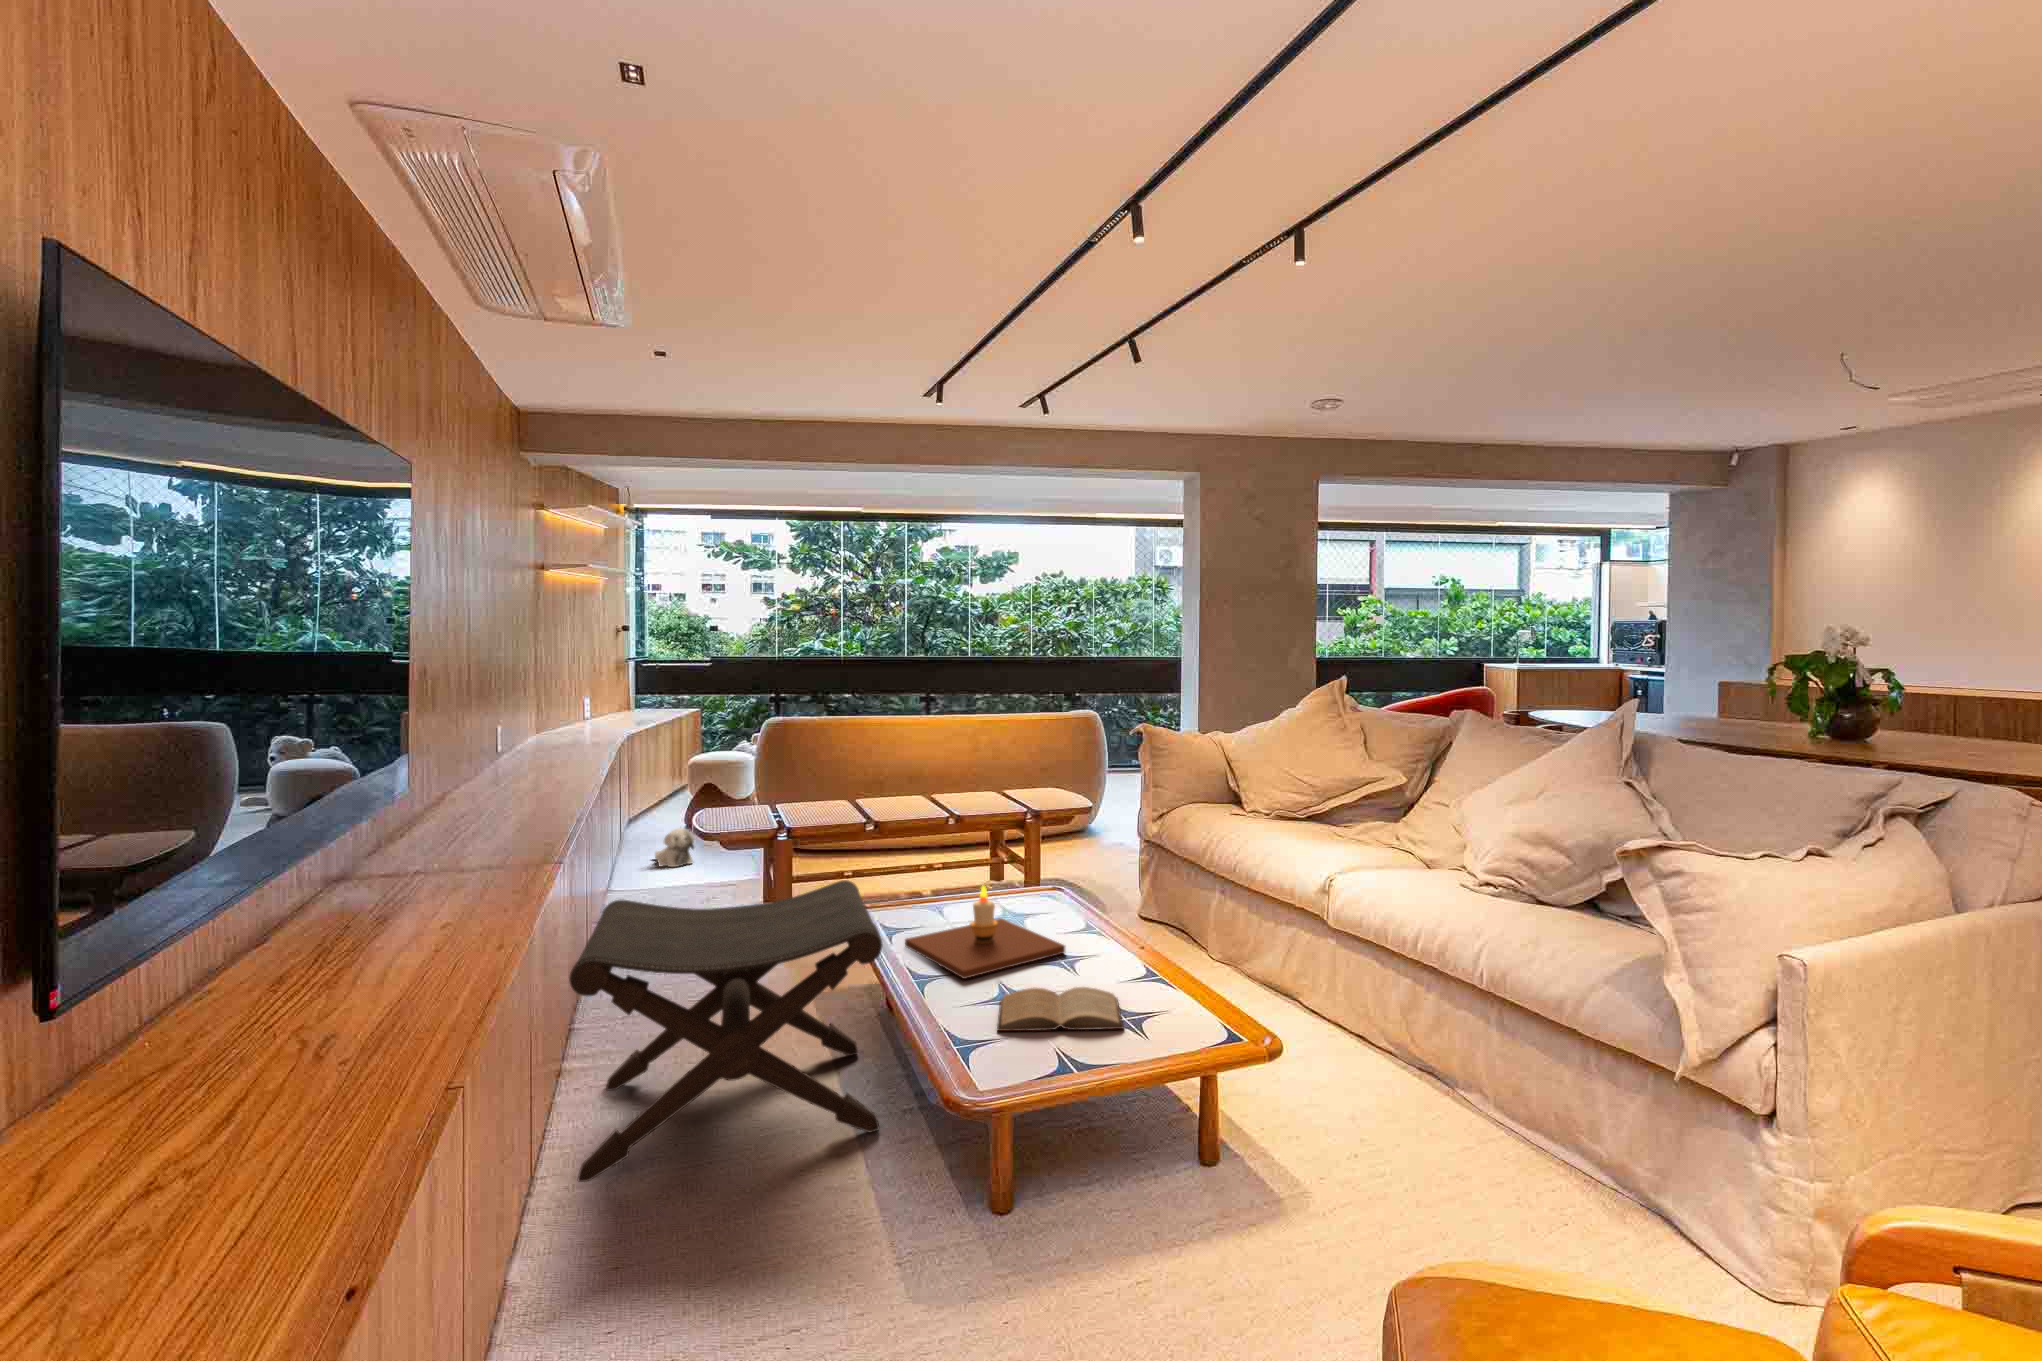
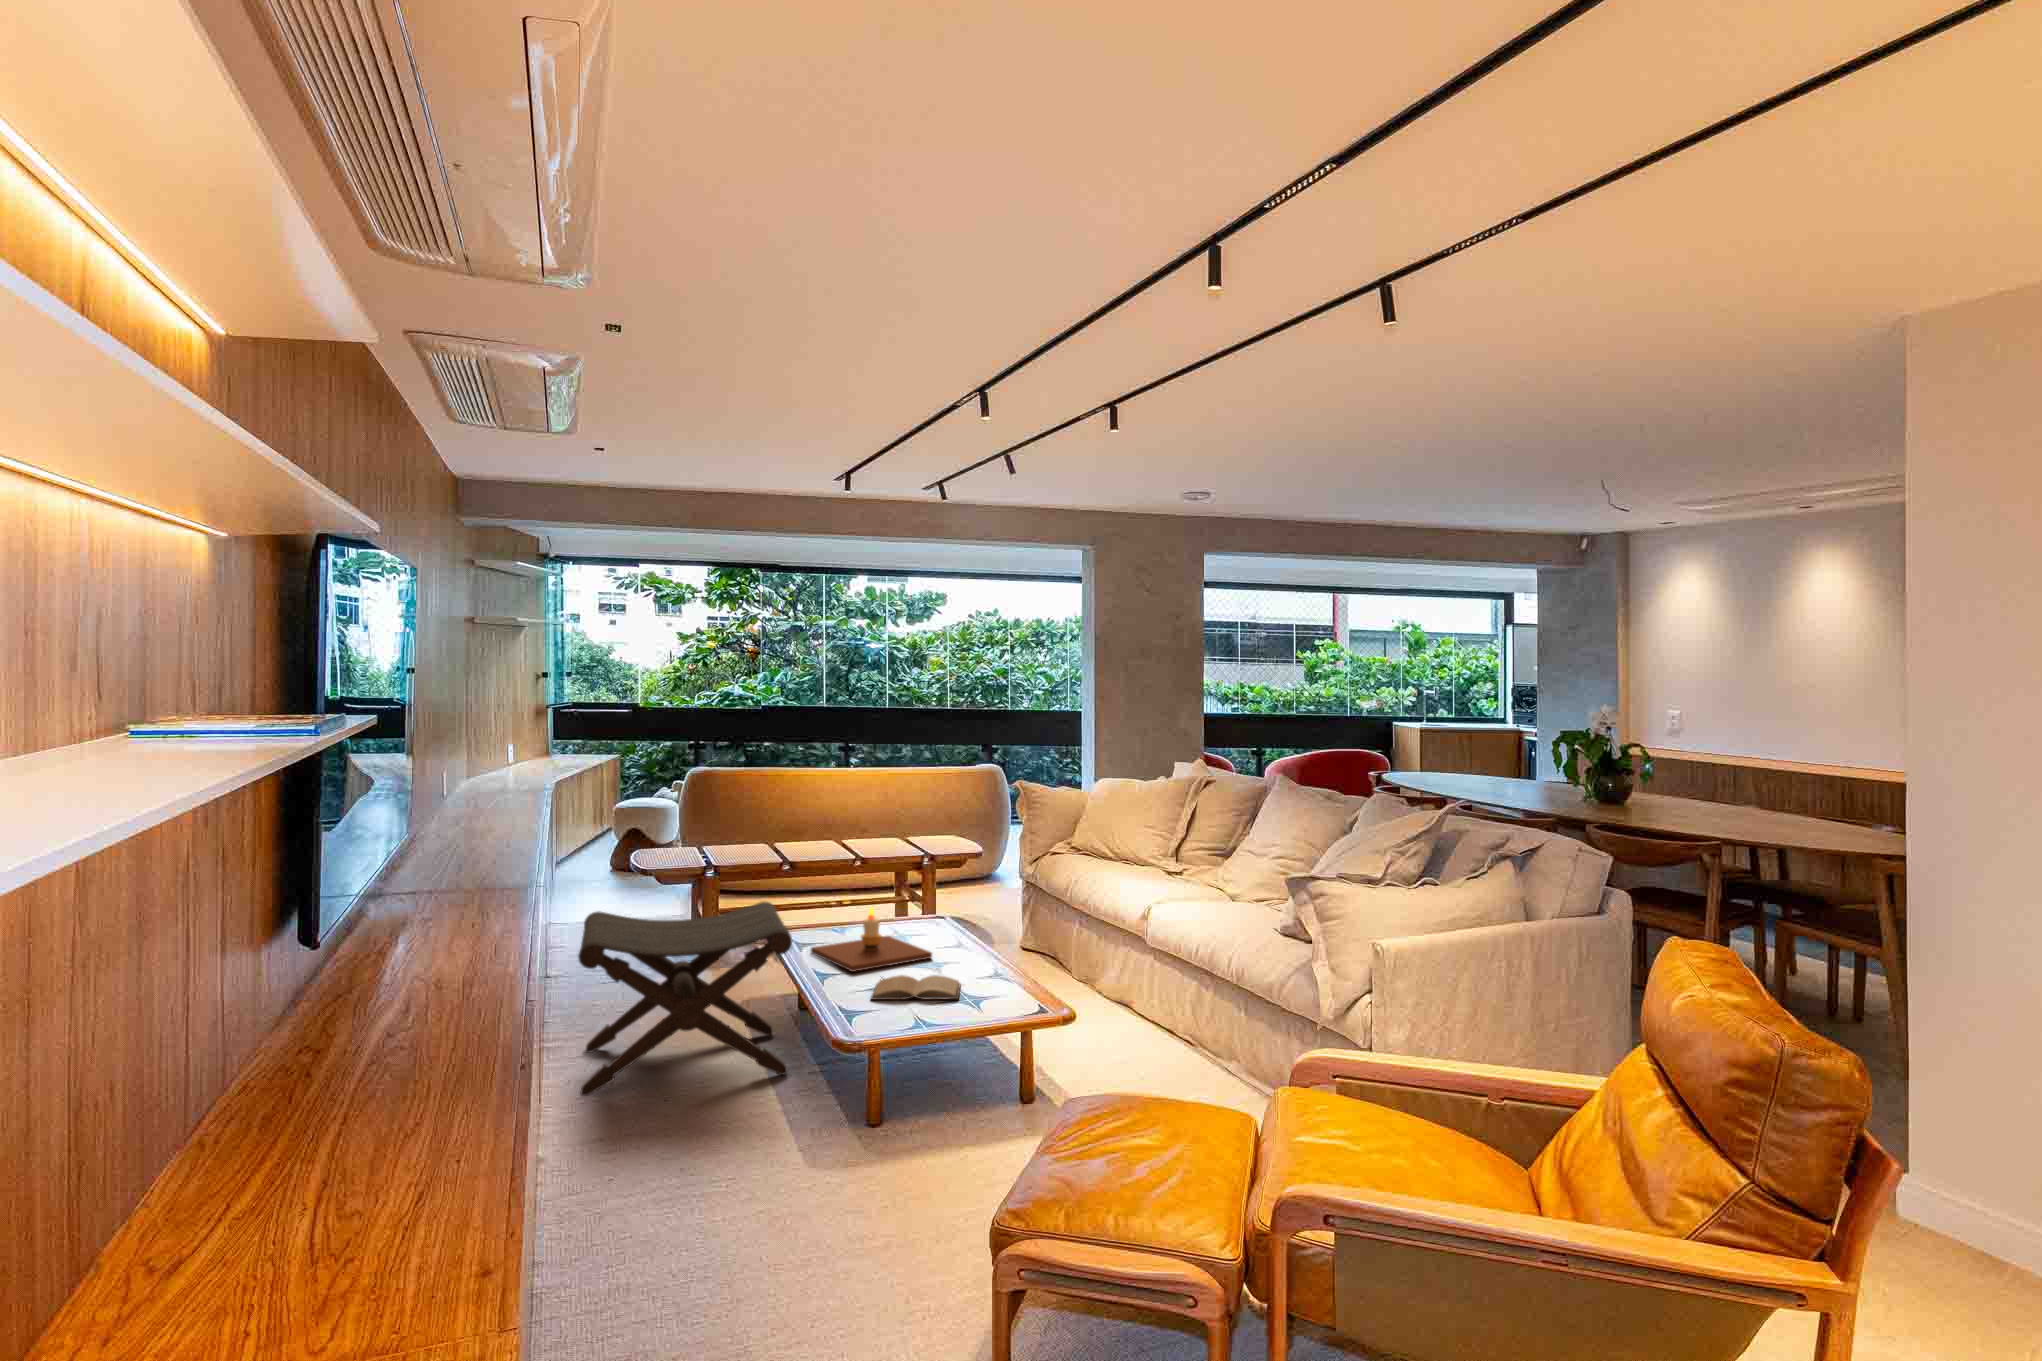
plush toy: present [655,828,694,867] -> none [582,870,621,906]

